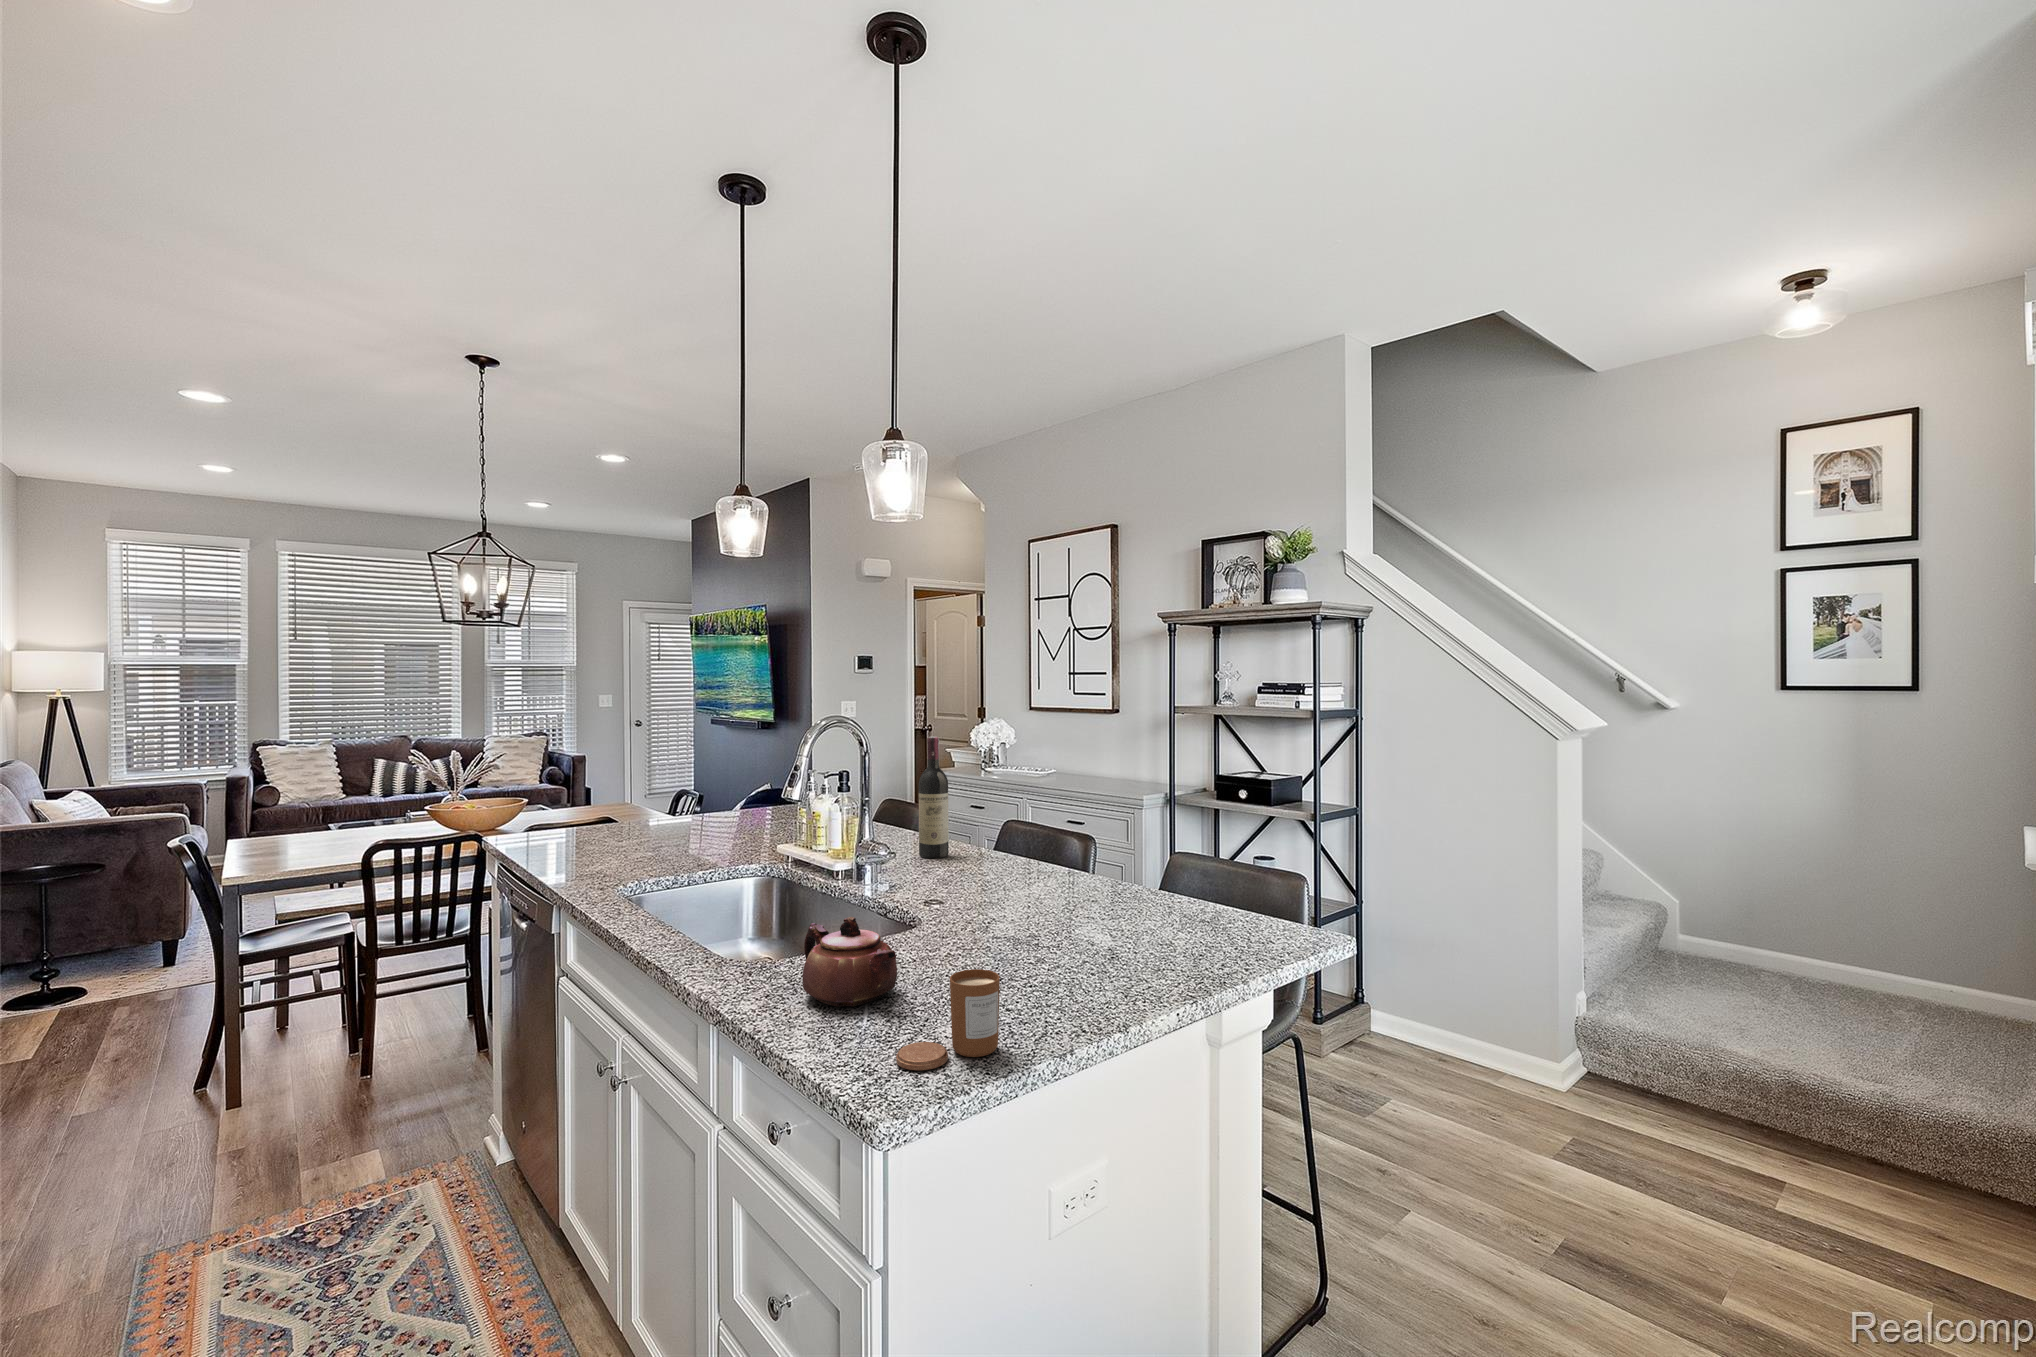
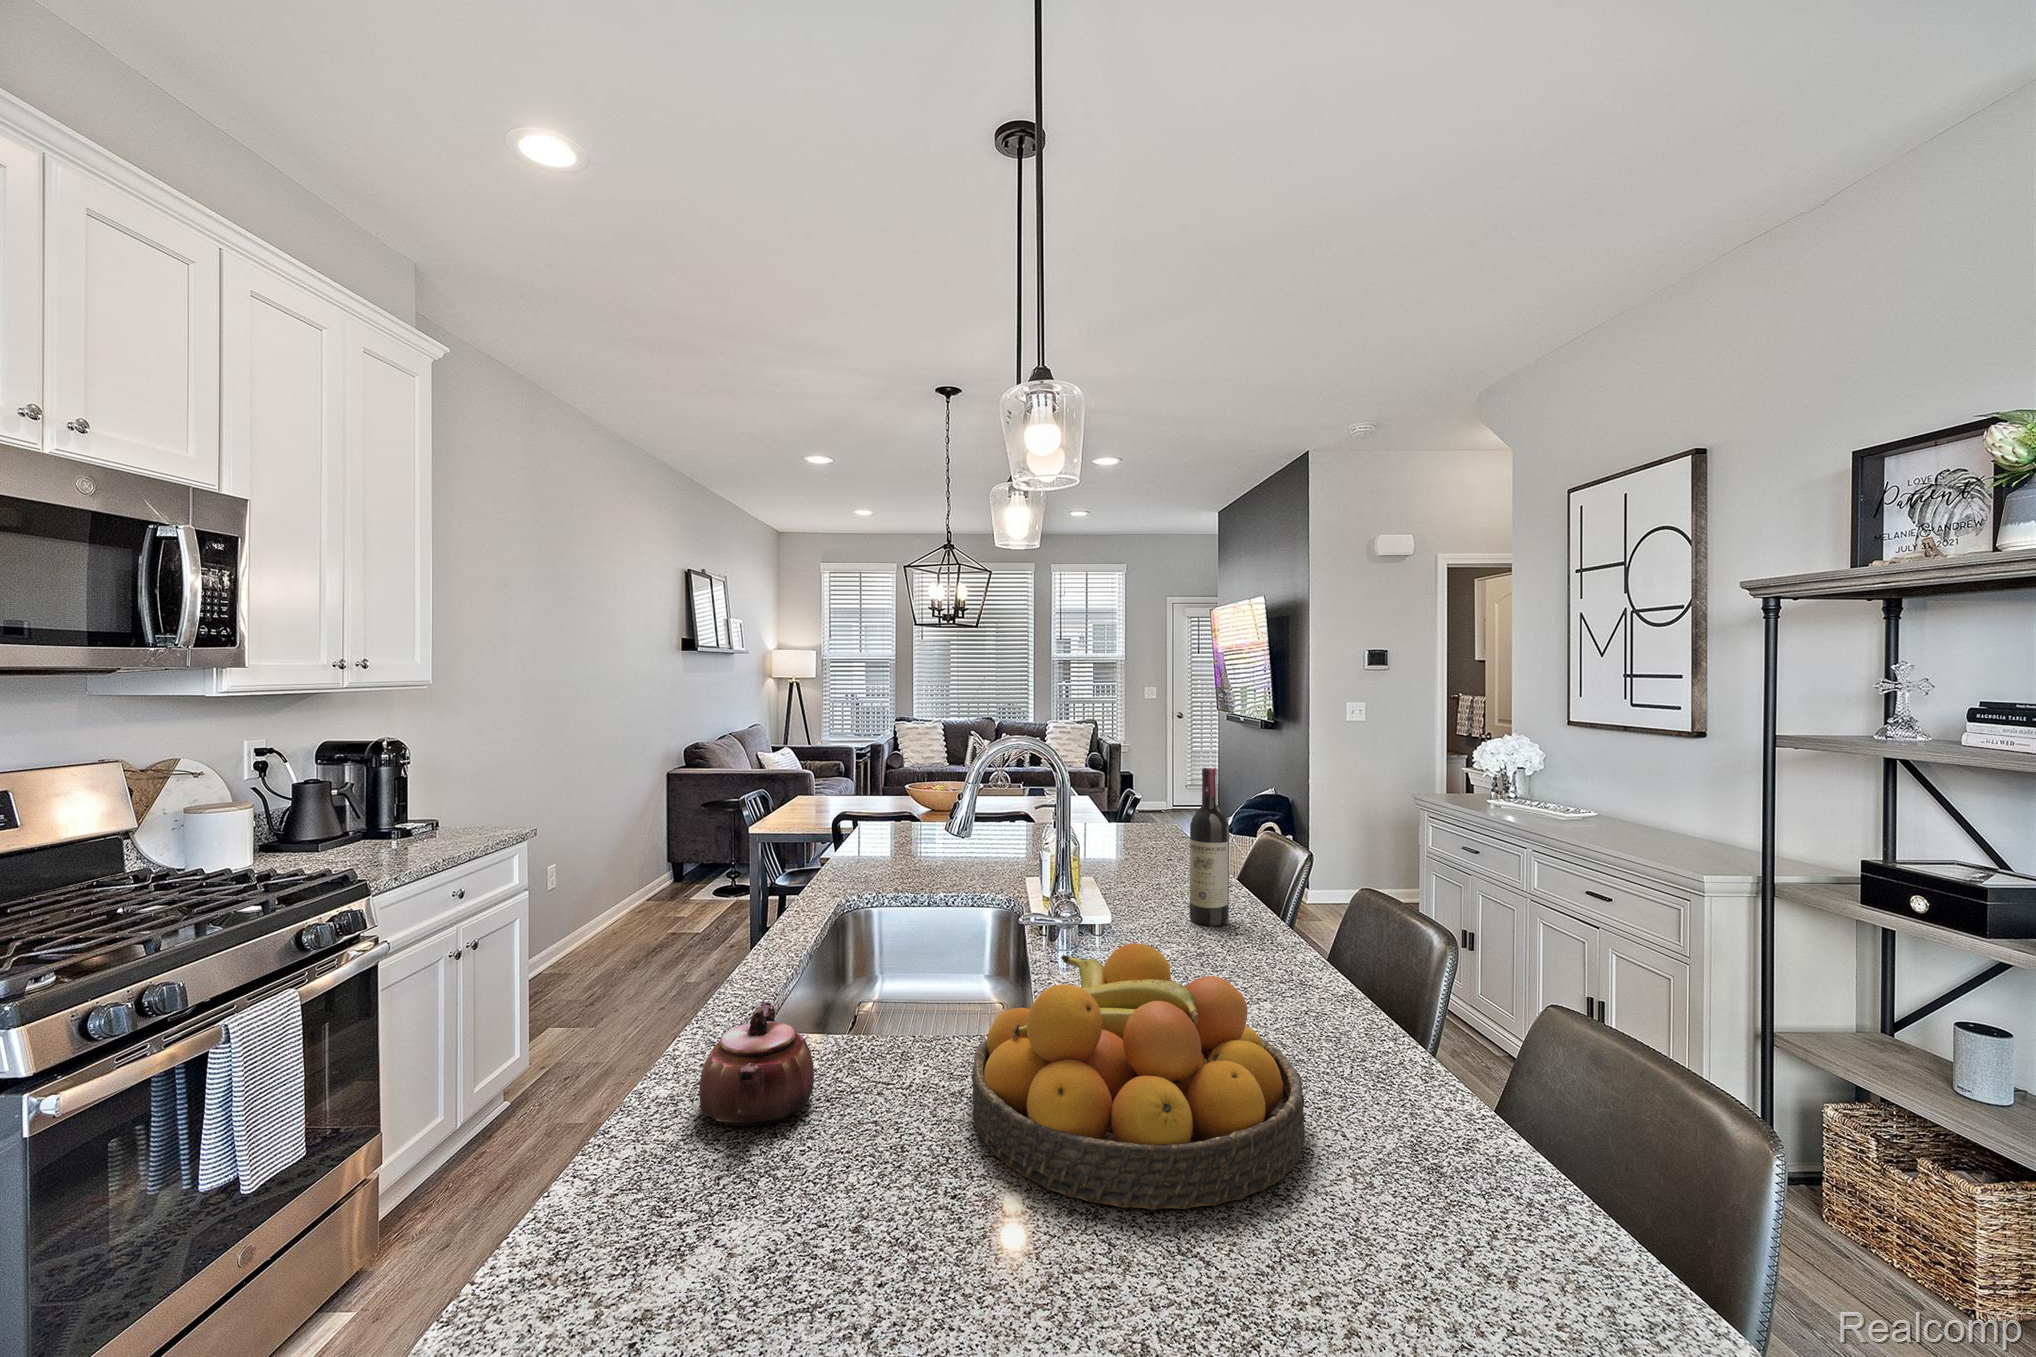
fruit bowl: none [967,837,1180,973] -> present [972,943,1305,1210]
candle: present [896,969,1000,1070] -> none [580,1140,726,1281]

